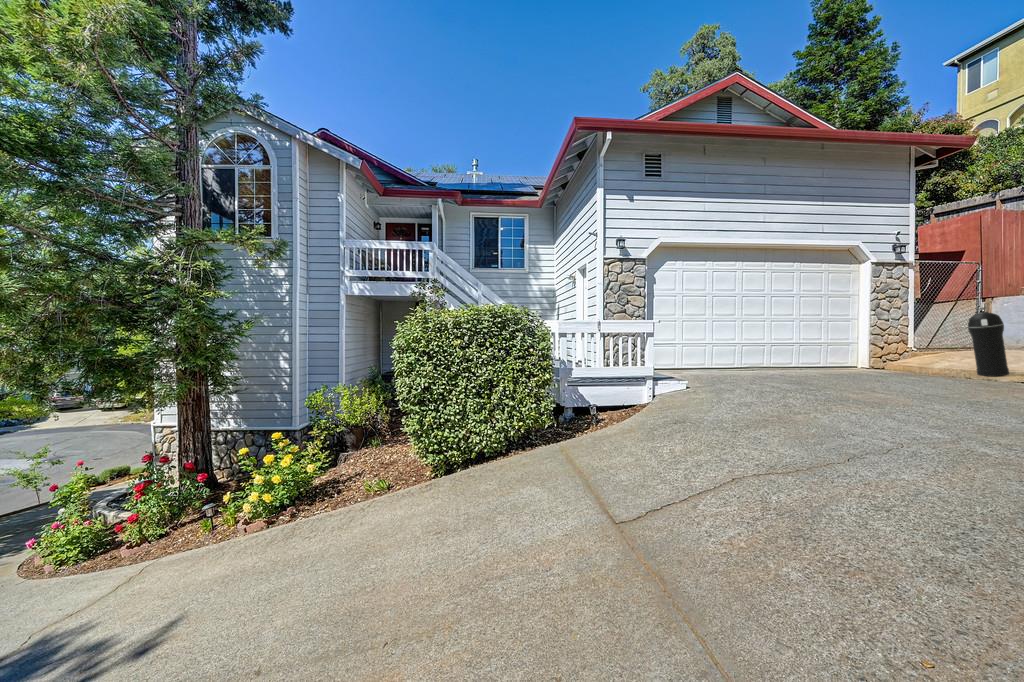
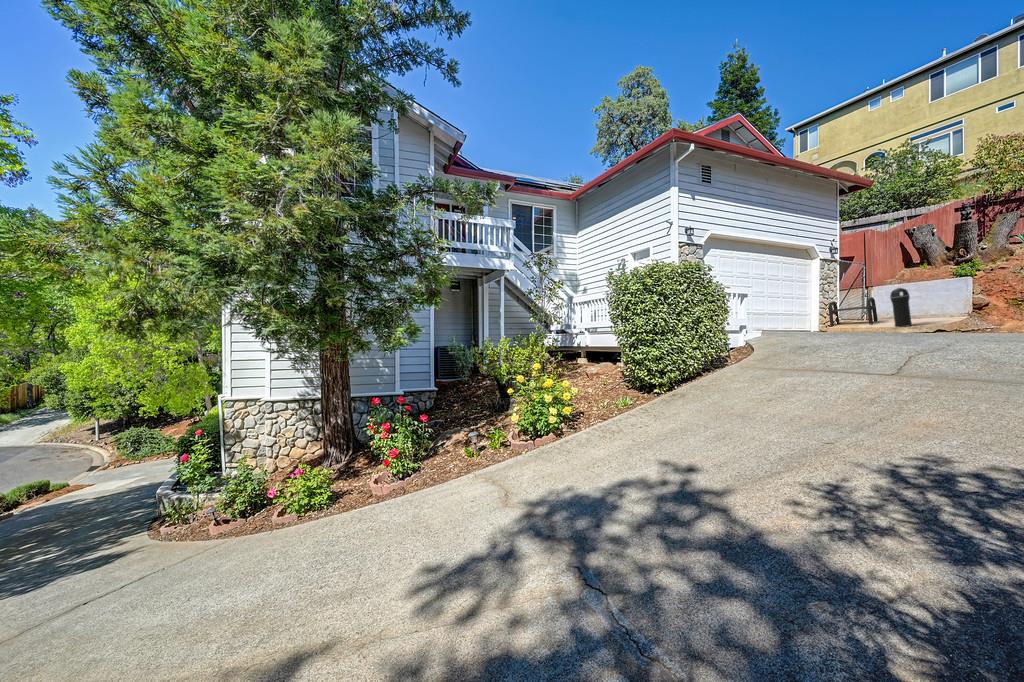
bench: none [882,321,969,364] -> present [828,297,878,327]

